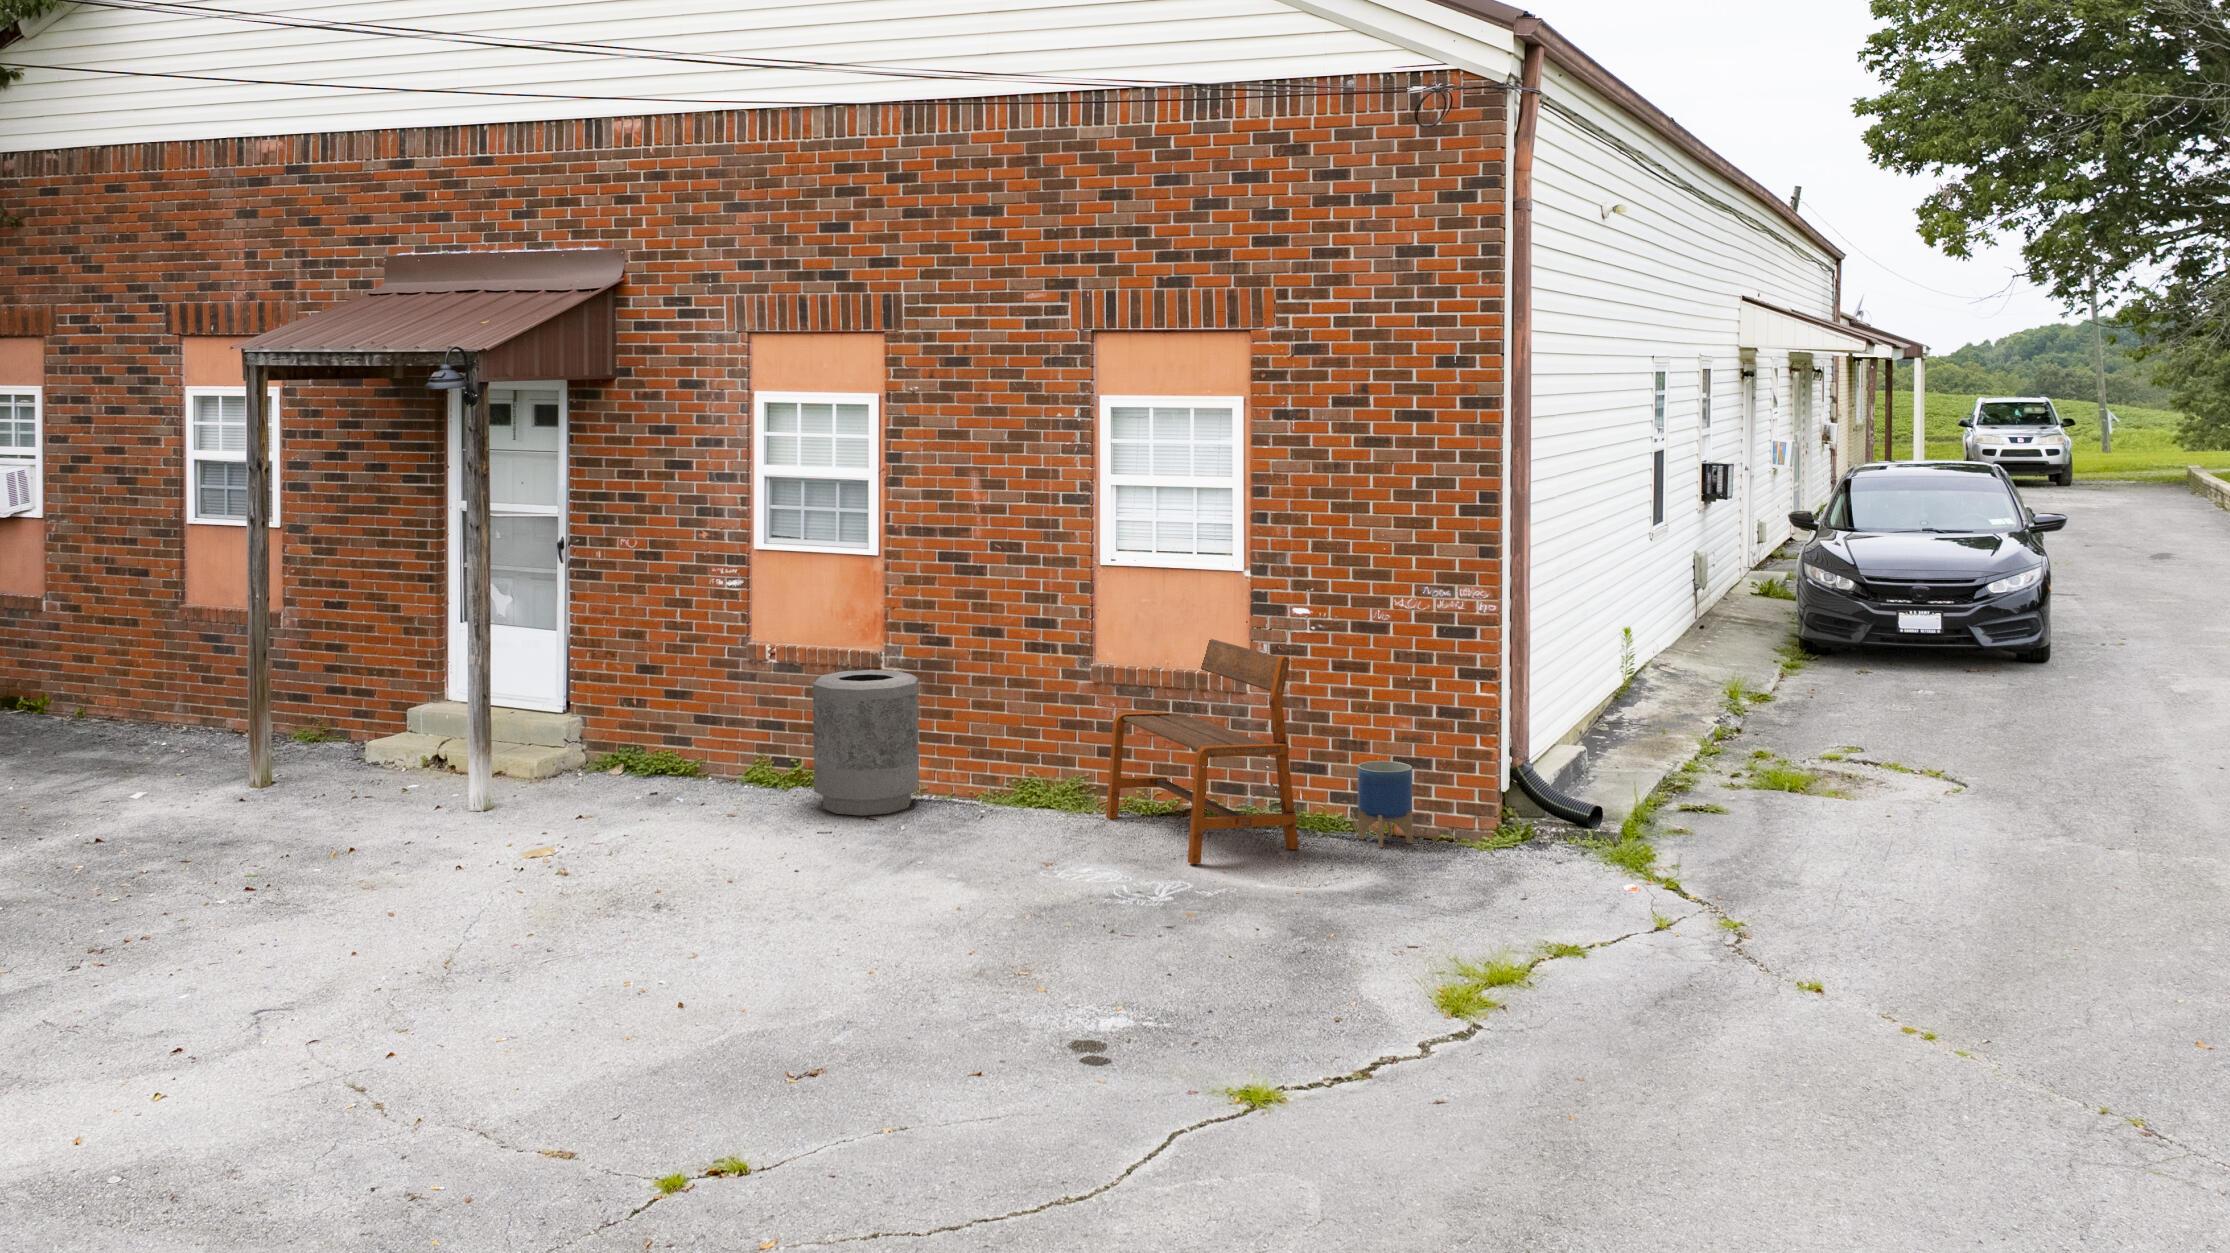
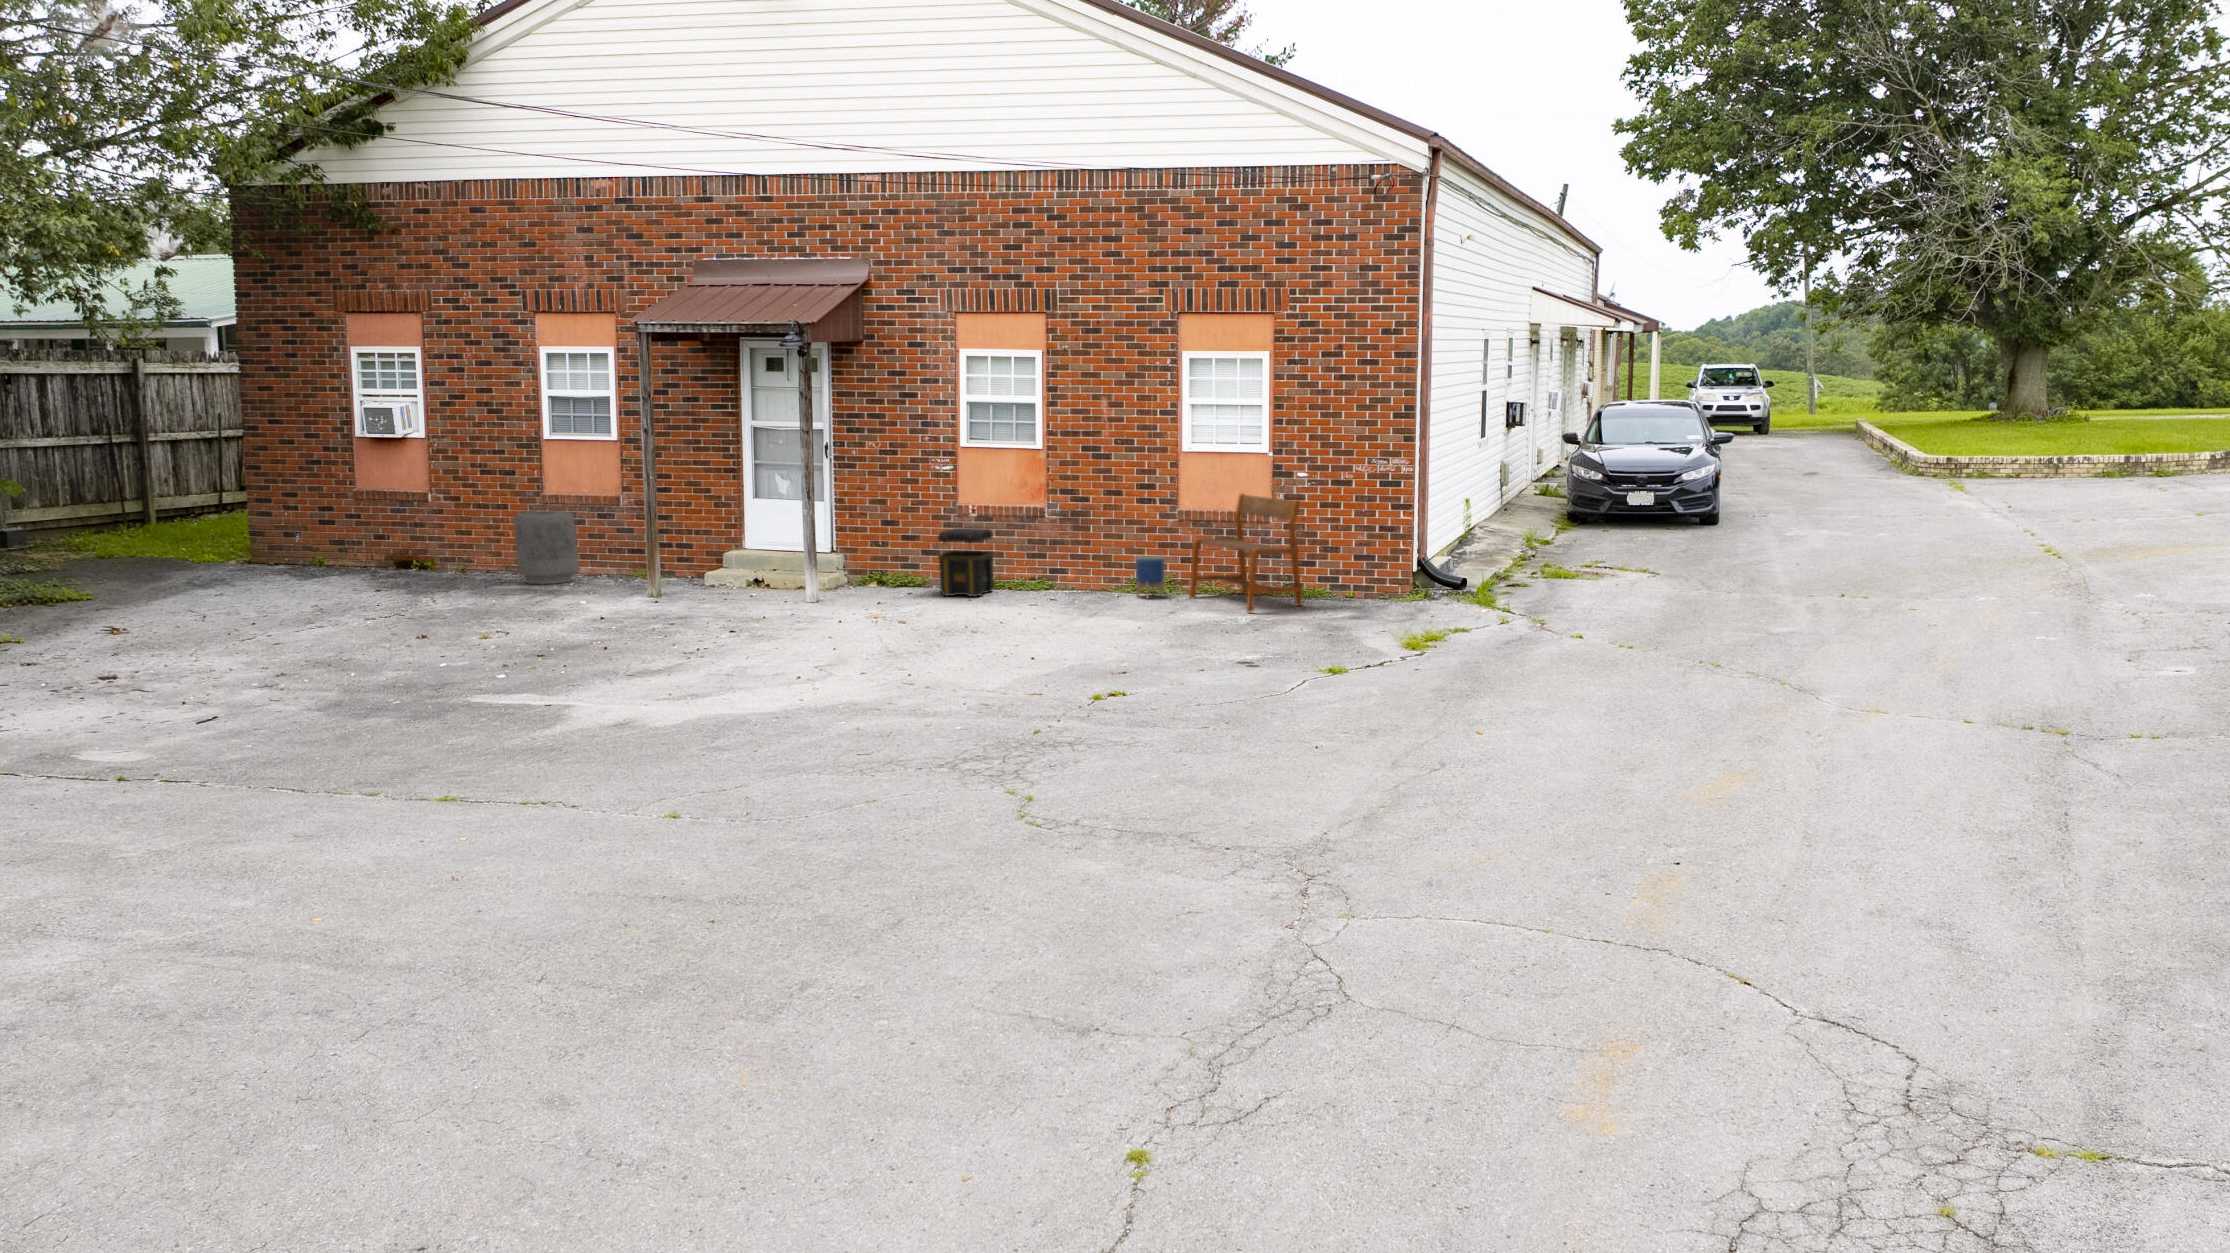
trash can: present [813,670,919,816] -> present [513,510,579,584]
toolbox: none [695,679,795,799] -> present [938,528,994,596]
planter: present [1358,761,1413,847] -> present [1136,556,1165,598]

